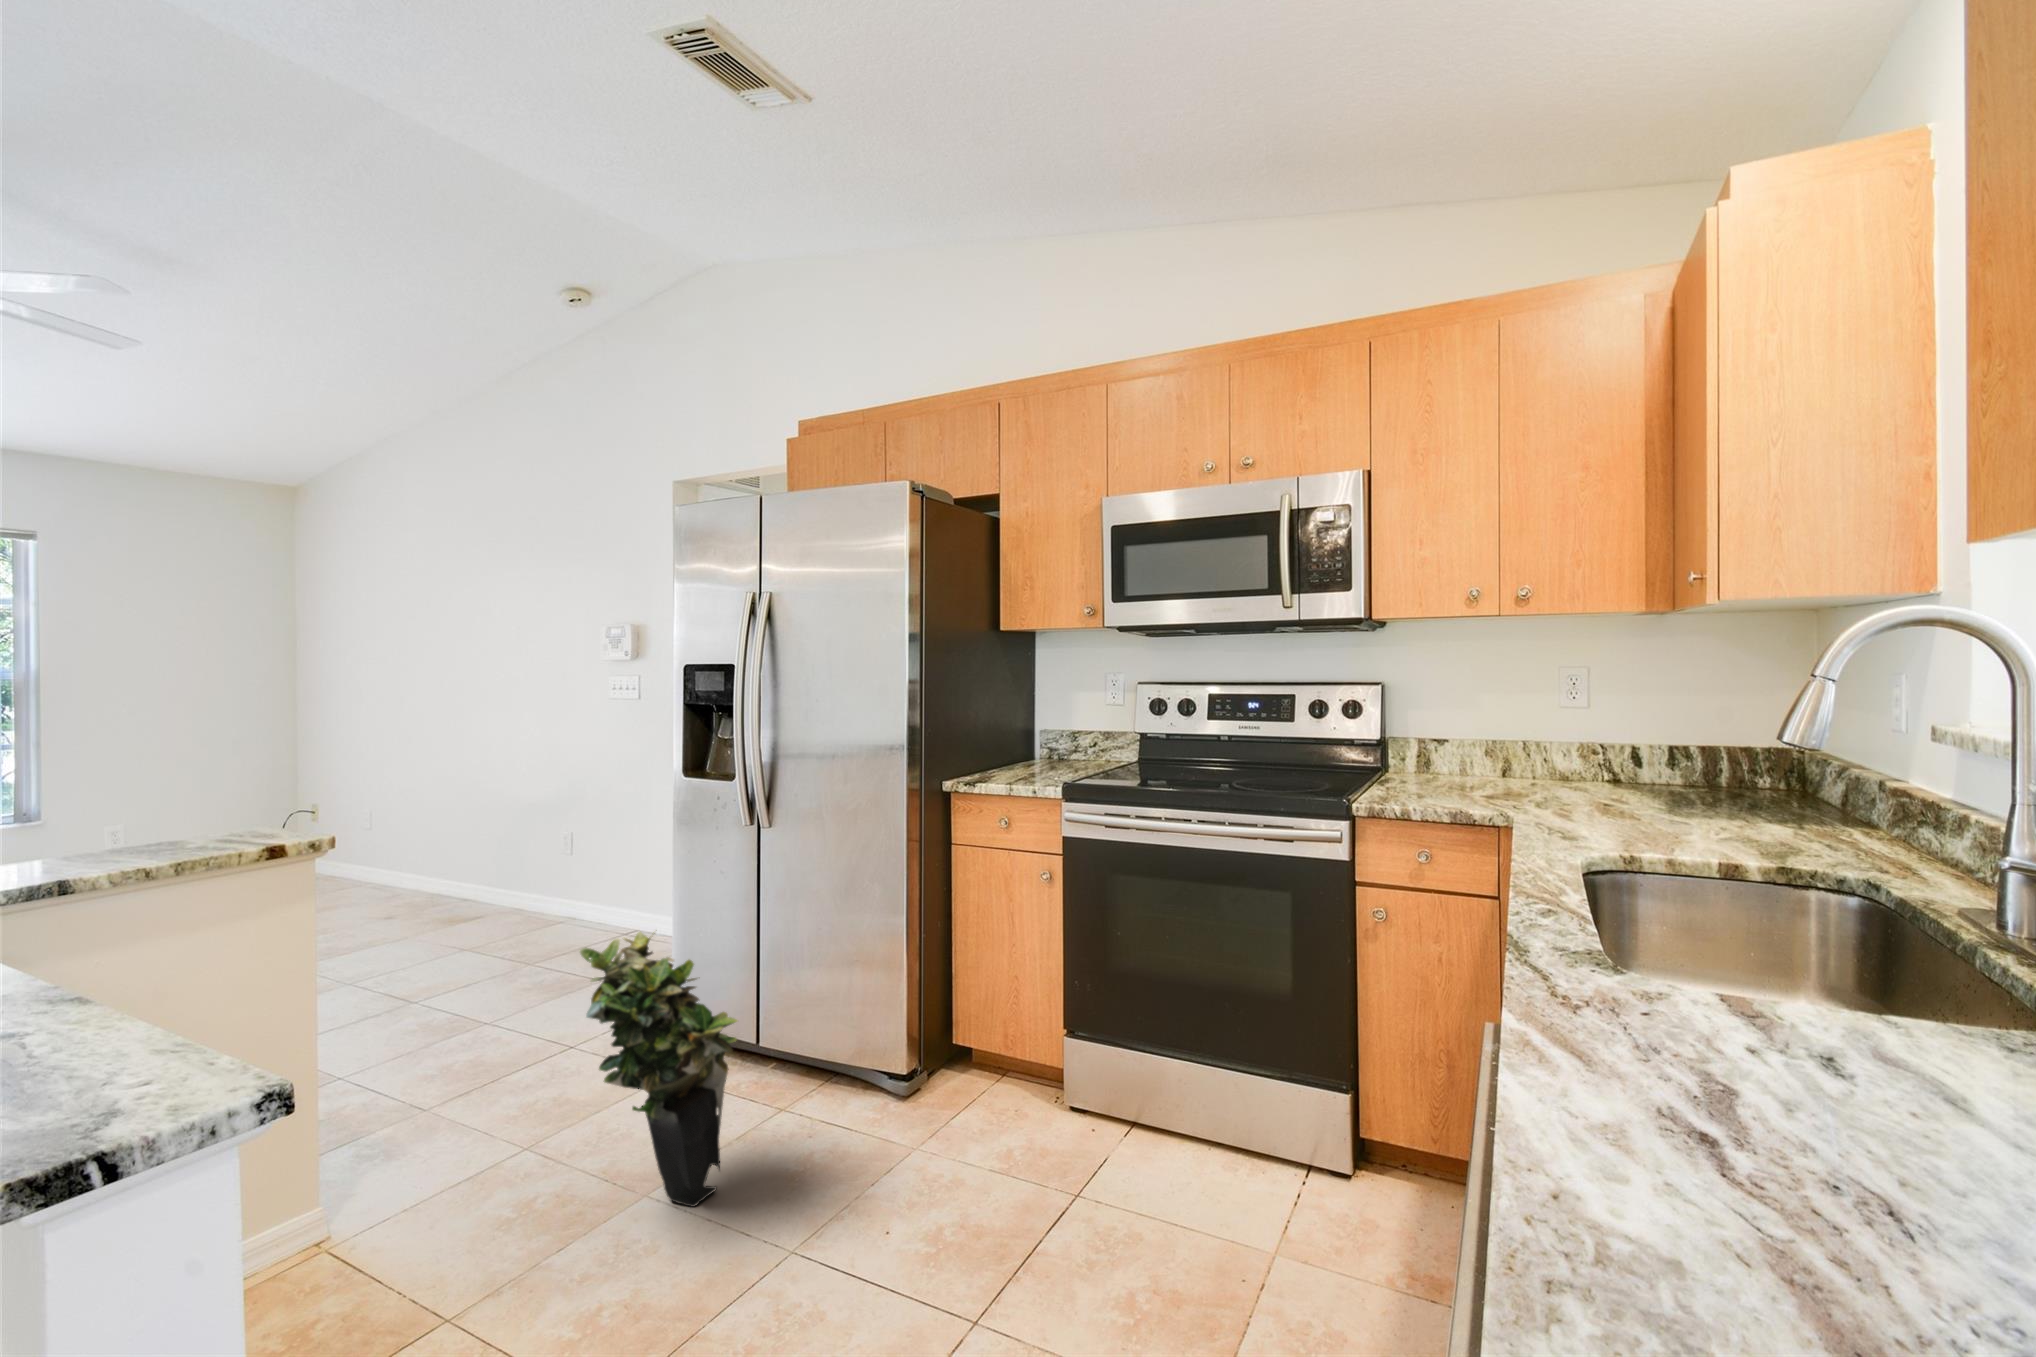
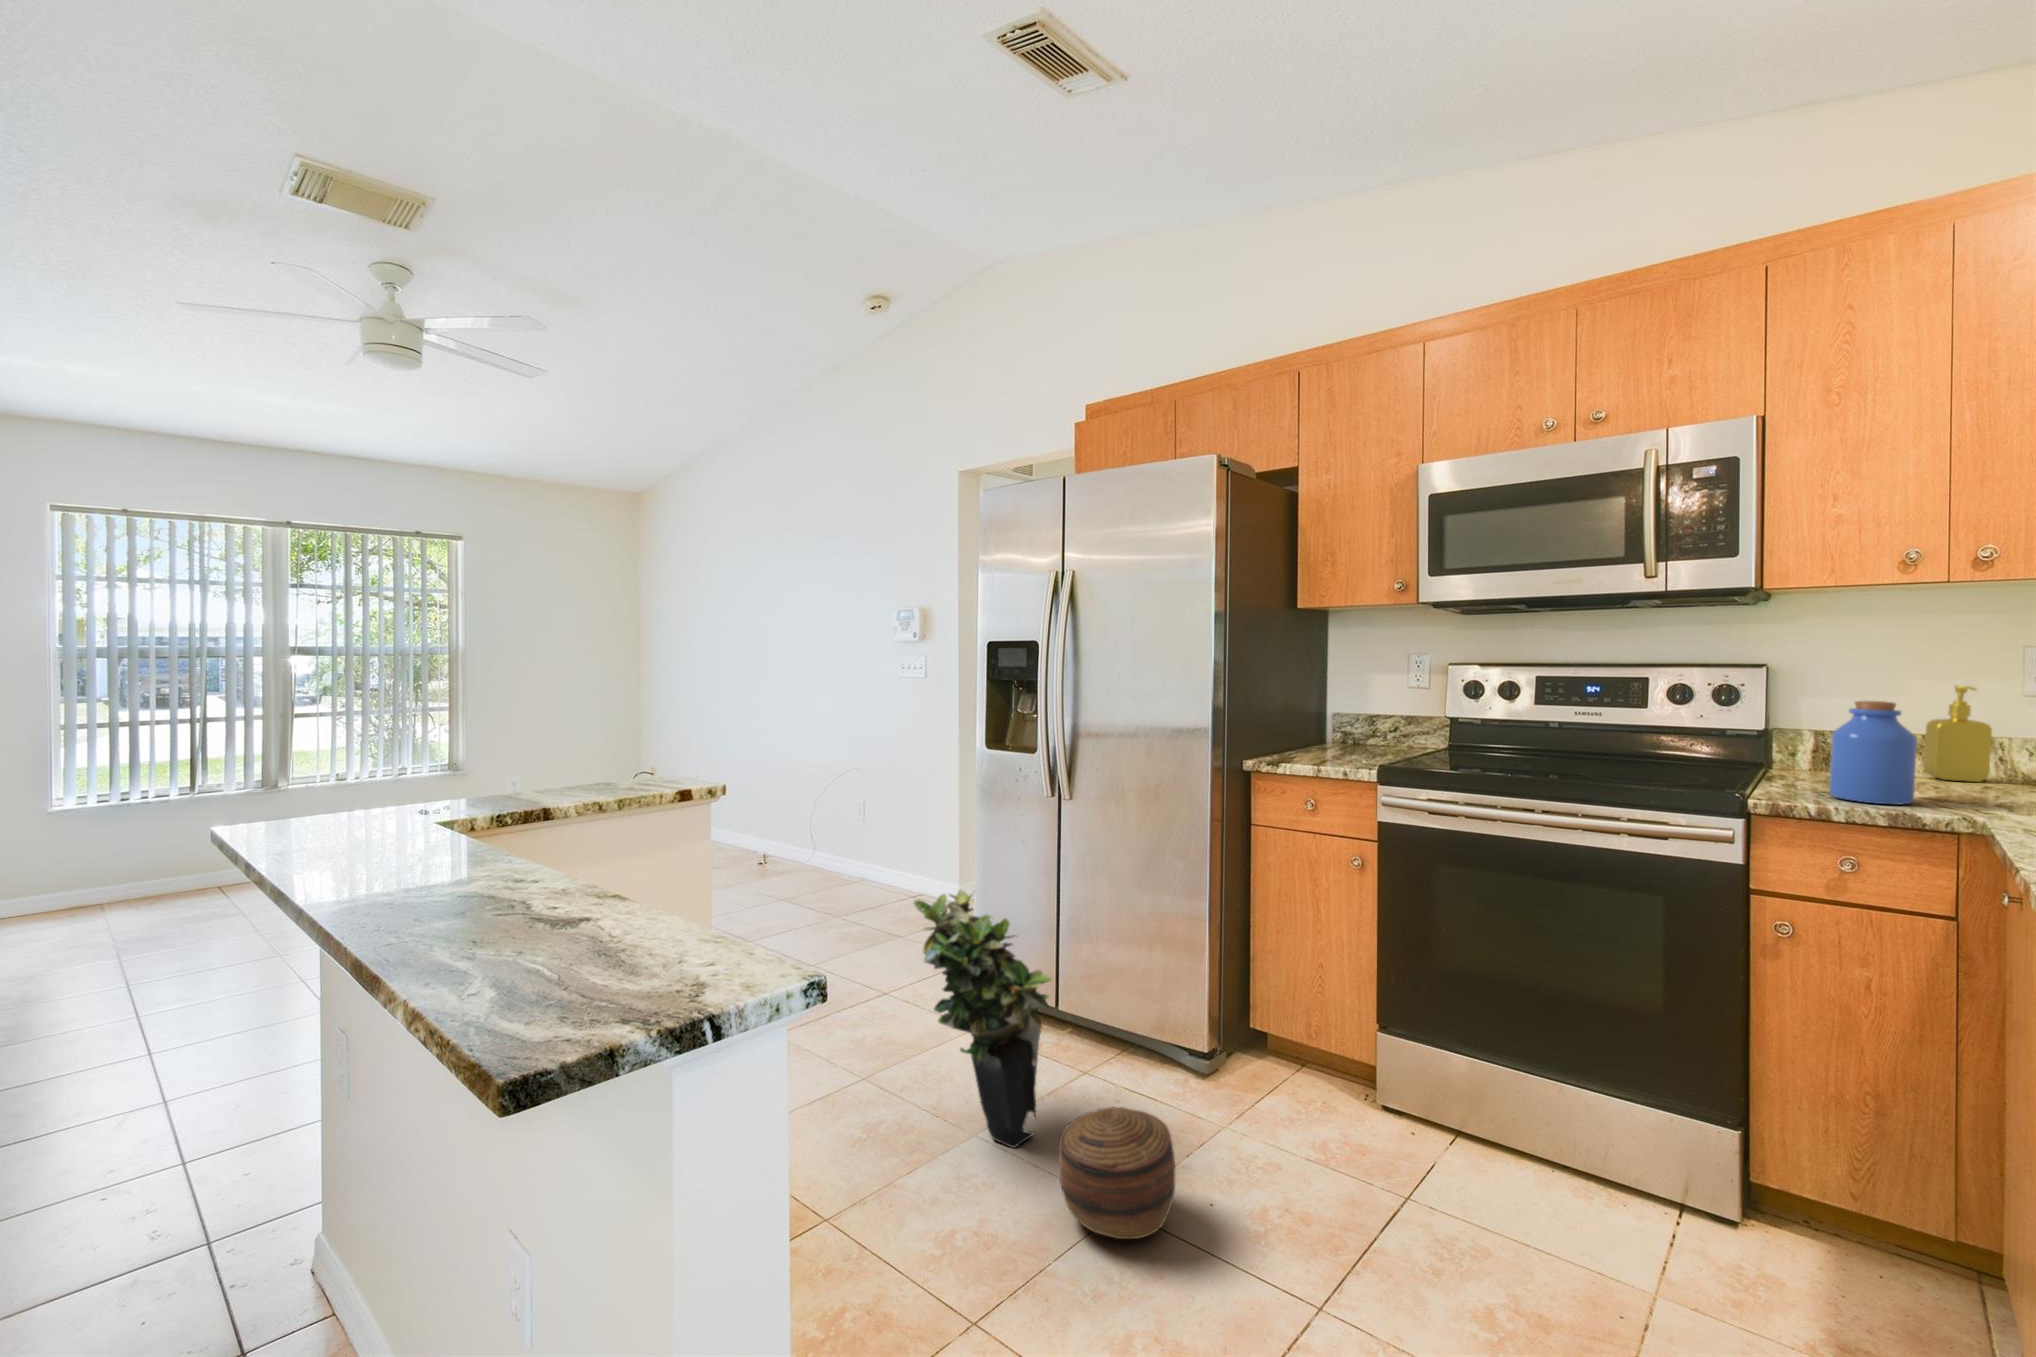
soap dispenser: none [1490,701,1533,779] -> present [1924,686,1992,782]
jar: none [1415,716,1473,803] -> present [1829,701,1917,804]
basket: none [730,1149,854,1289] -> present [1059,1107,1175,1239]

